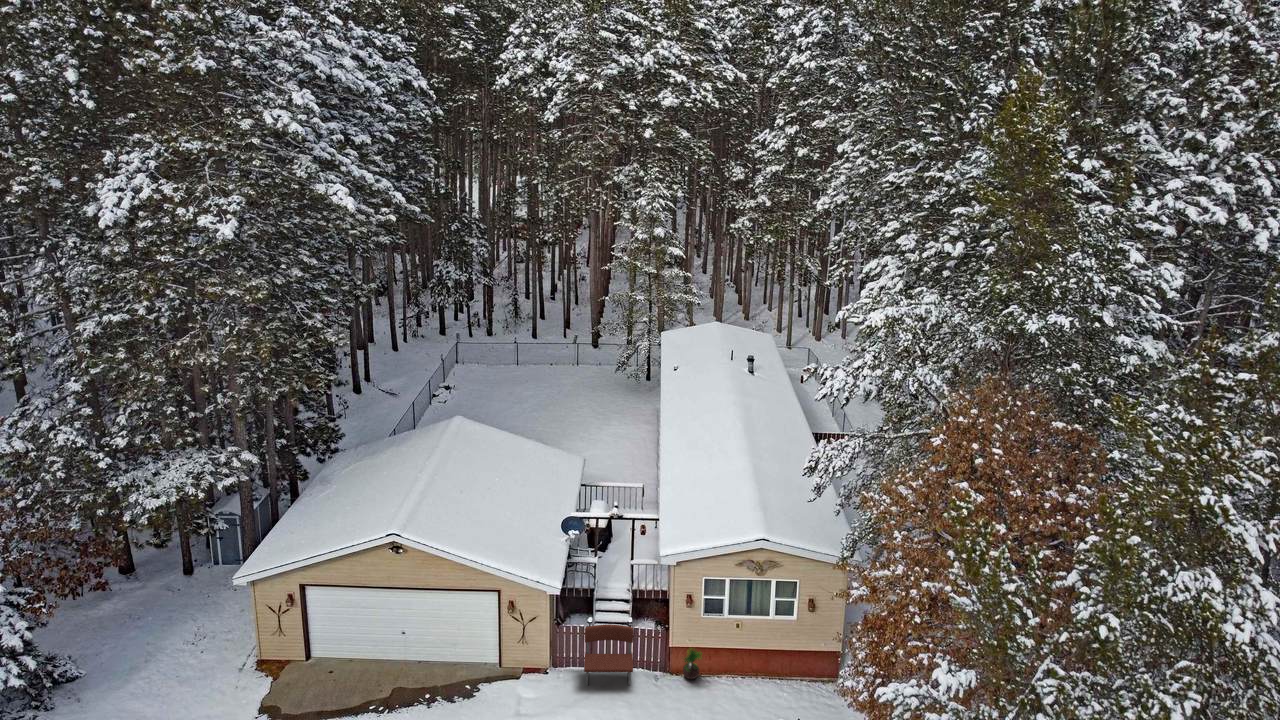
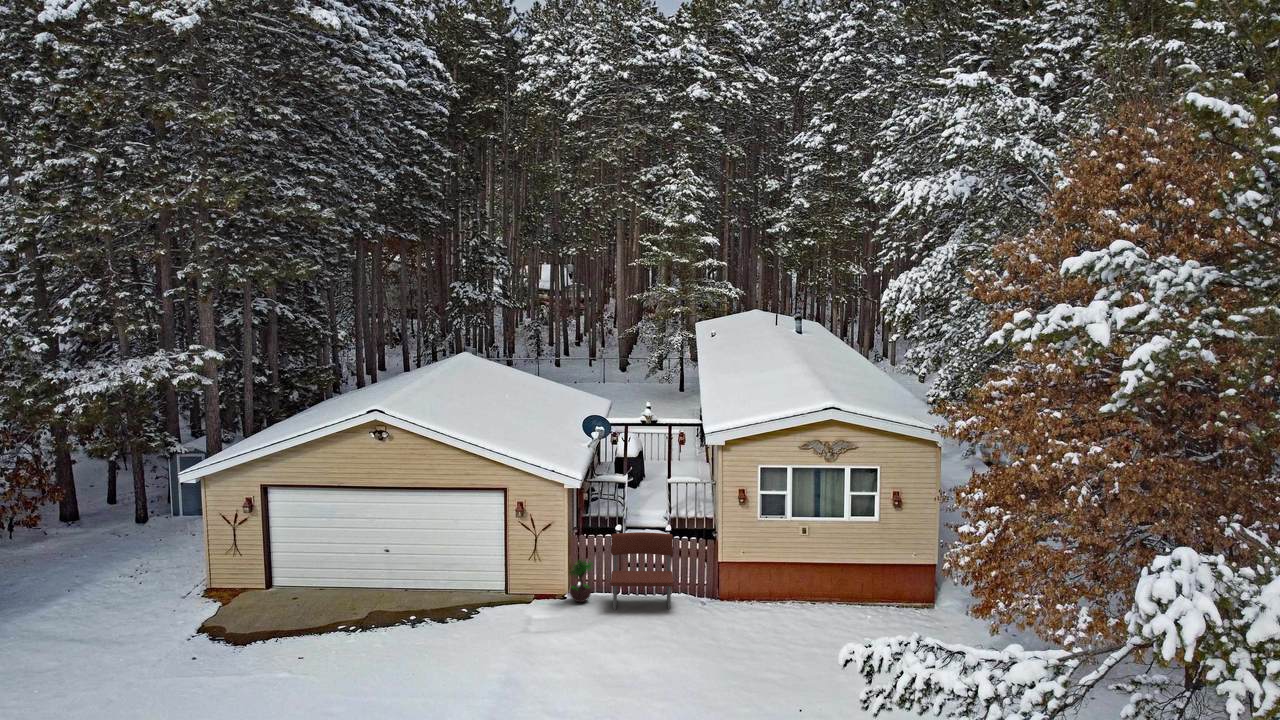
potted tree: present [683,649,702,679] -> present [570,560,593,602]

